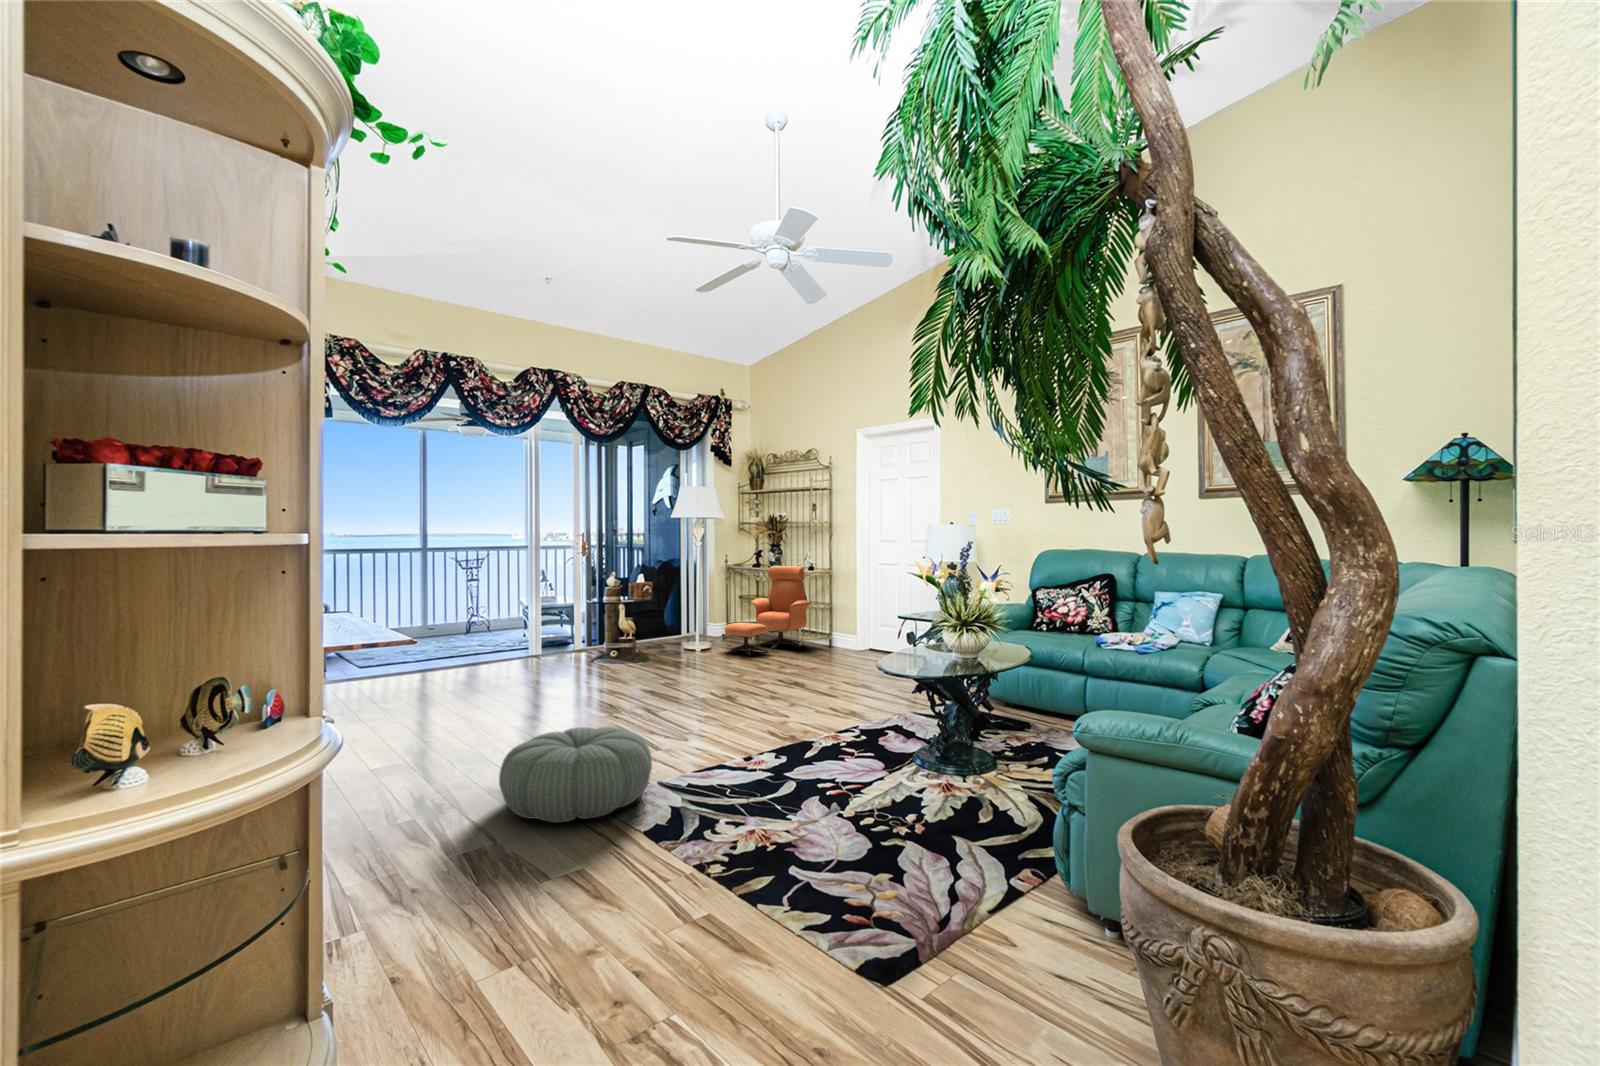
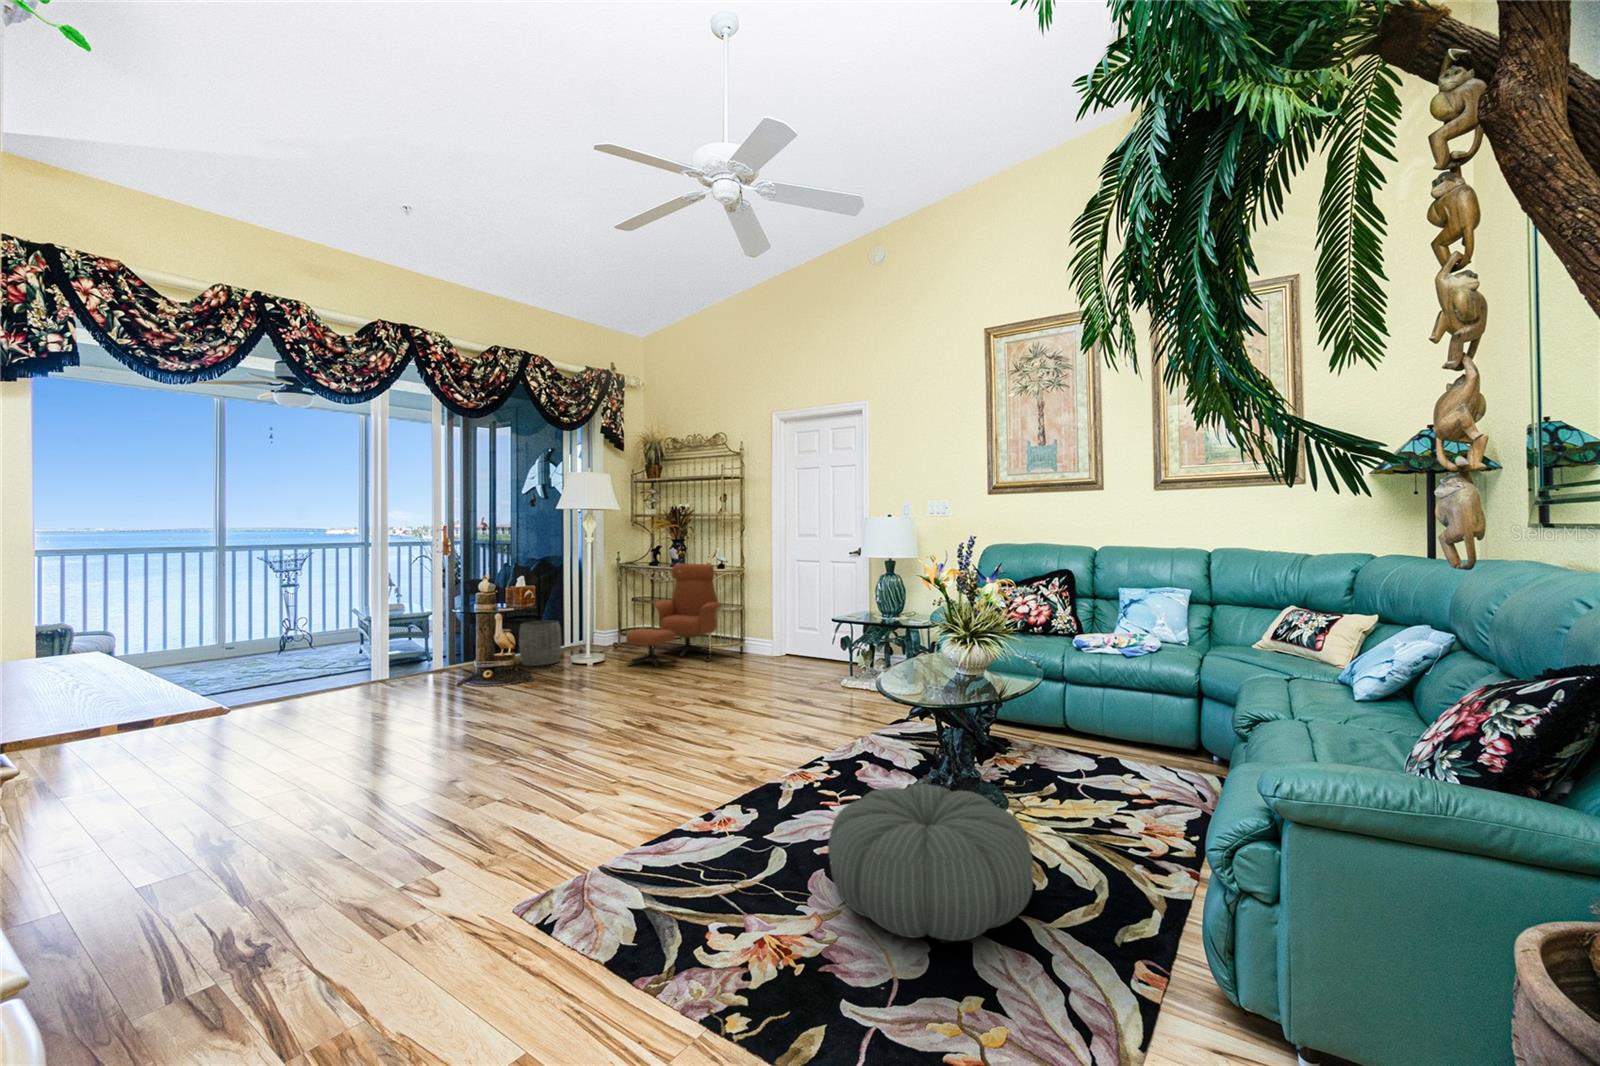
woven basket: none [638,613,673,651] -> present [519,620,562,666]
pouf: present [499,727,652,822] -> present [828,784,1033,941]

